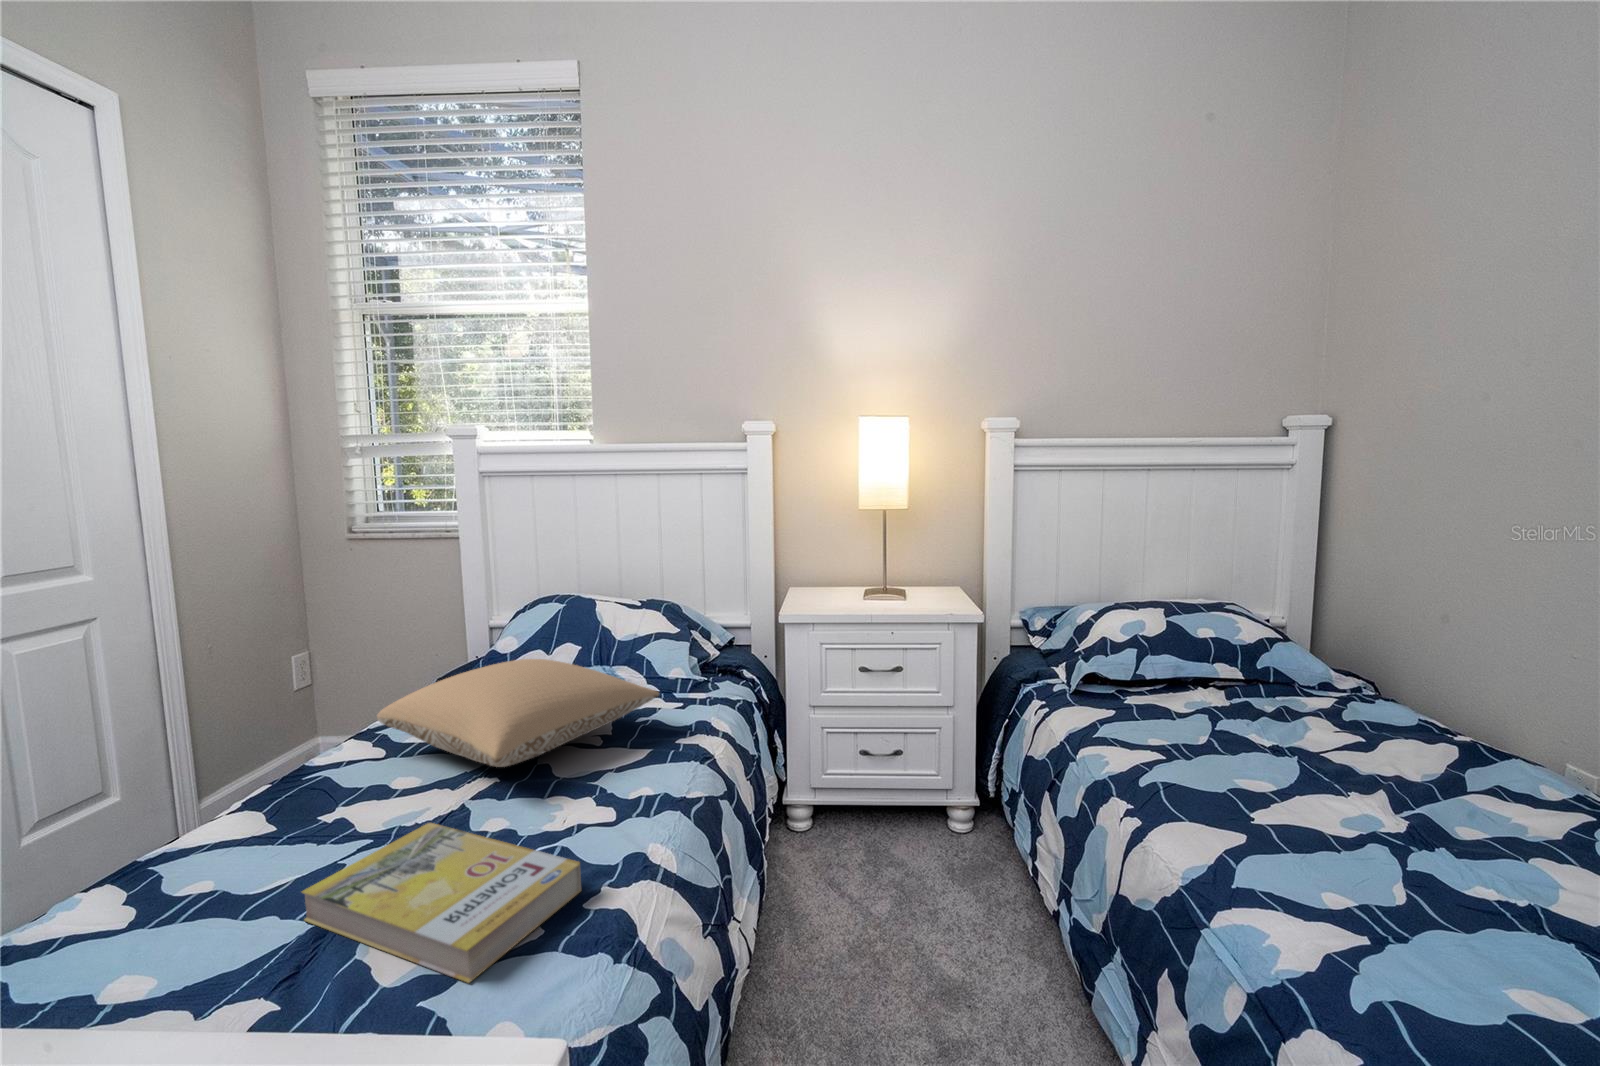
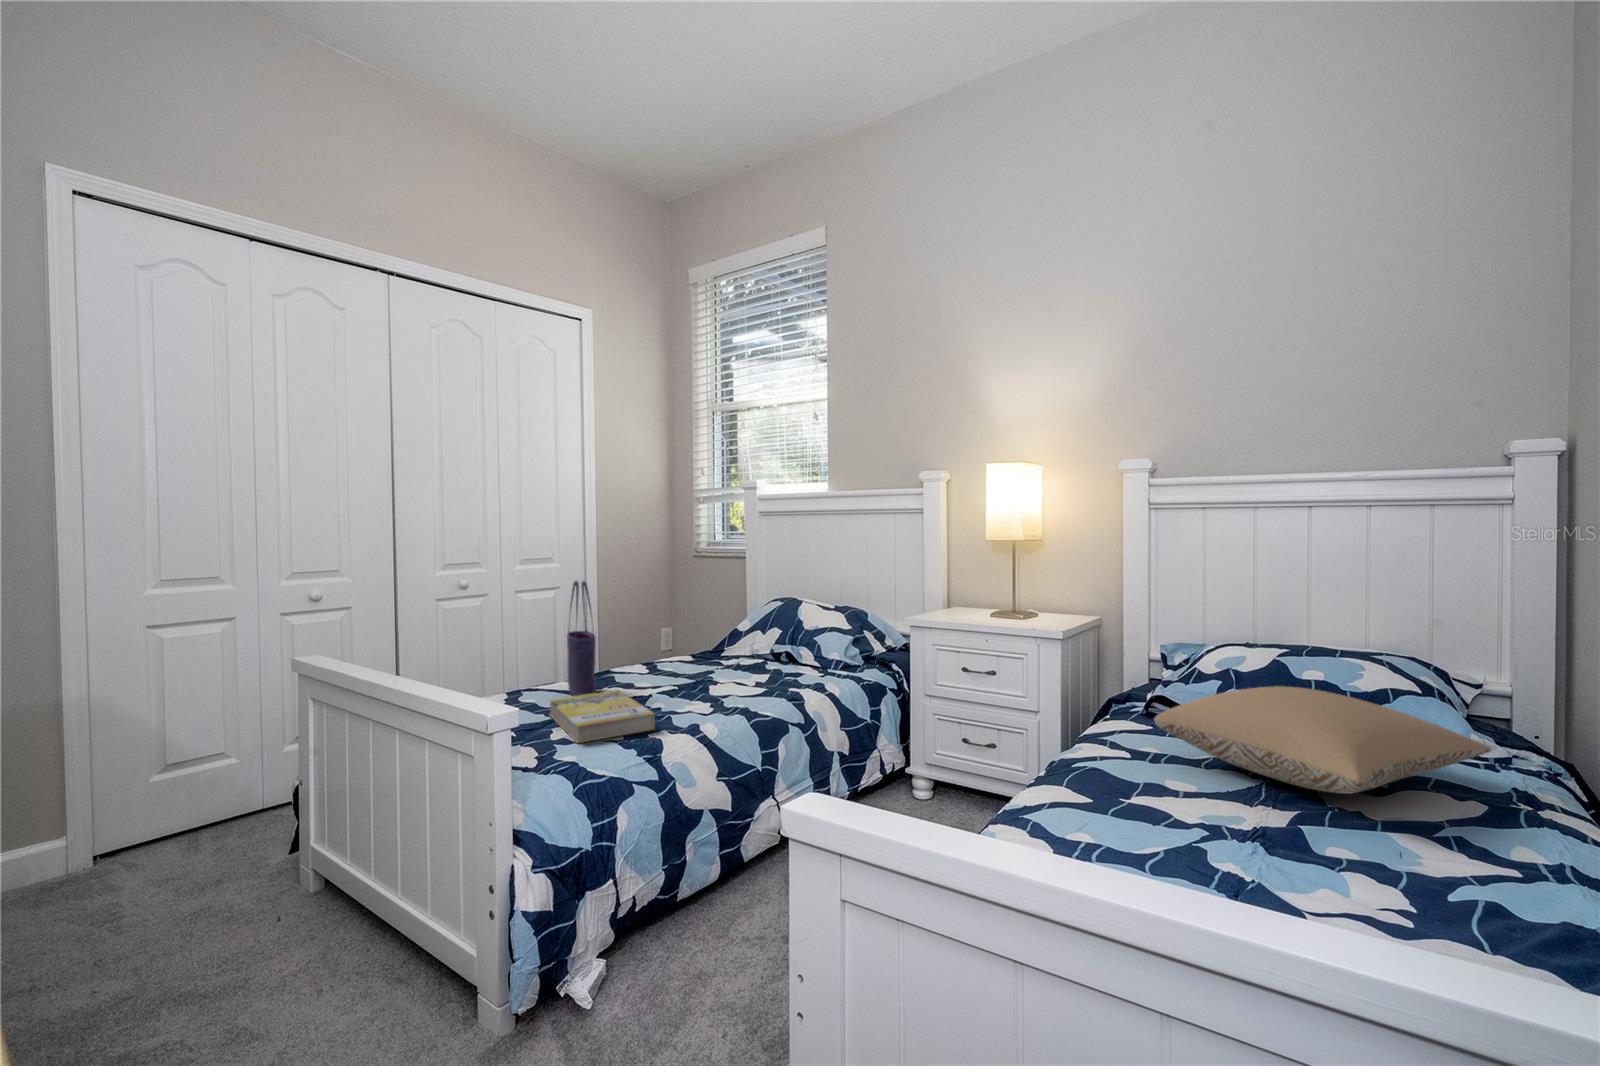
tote bag: none [262,625,353,853] -> present [567,581,596,696]
pillow: present [377,659,659,767] -> present [1154,686,1491,794]

